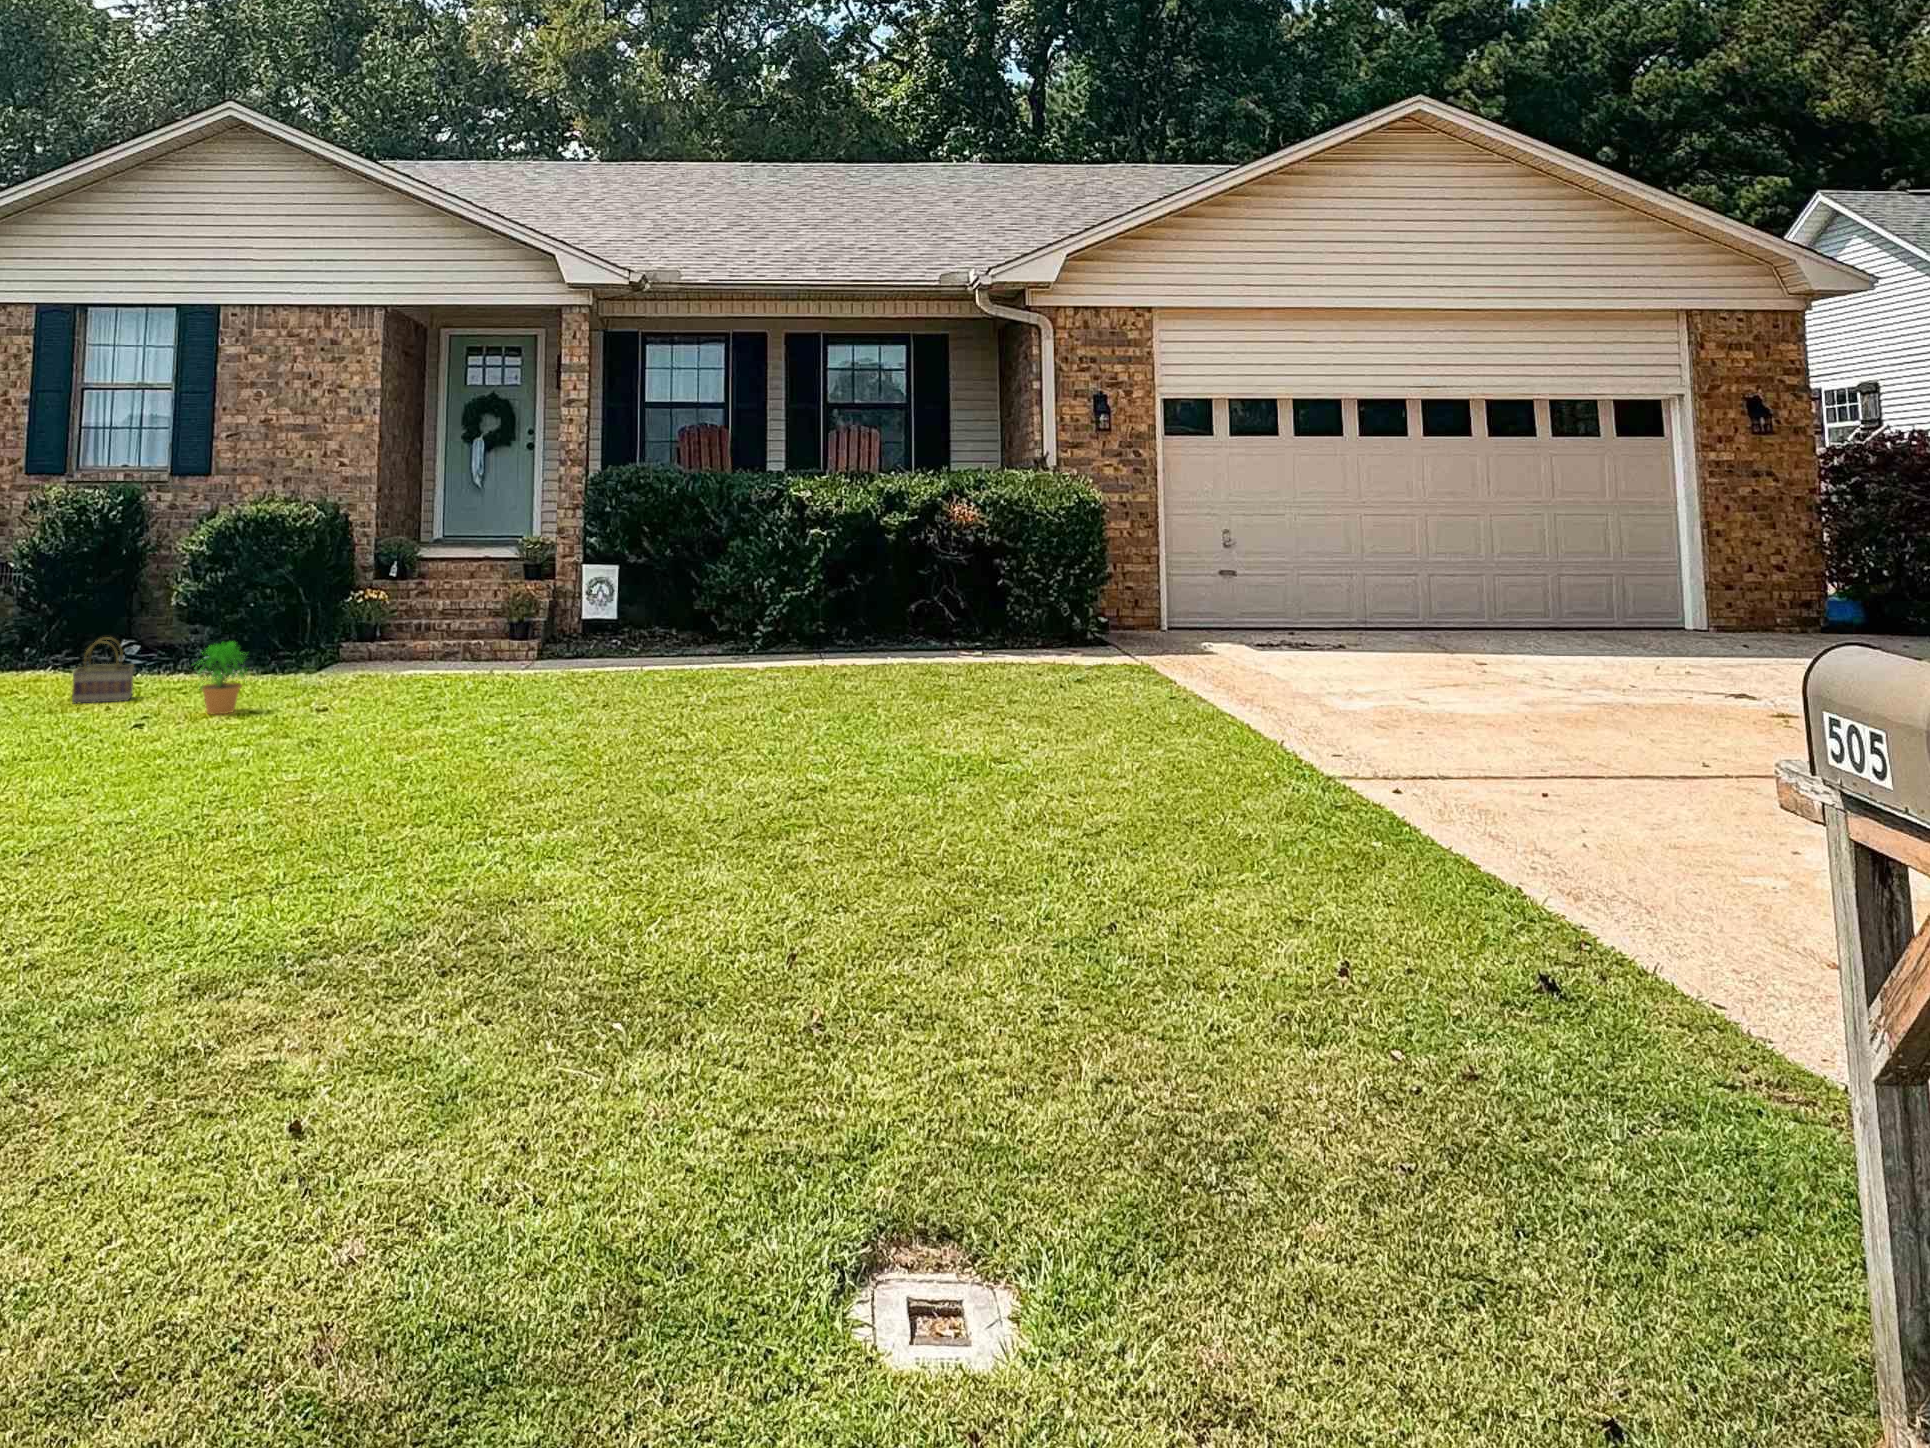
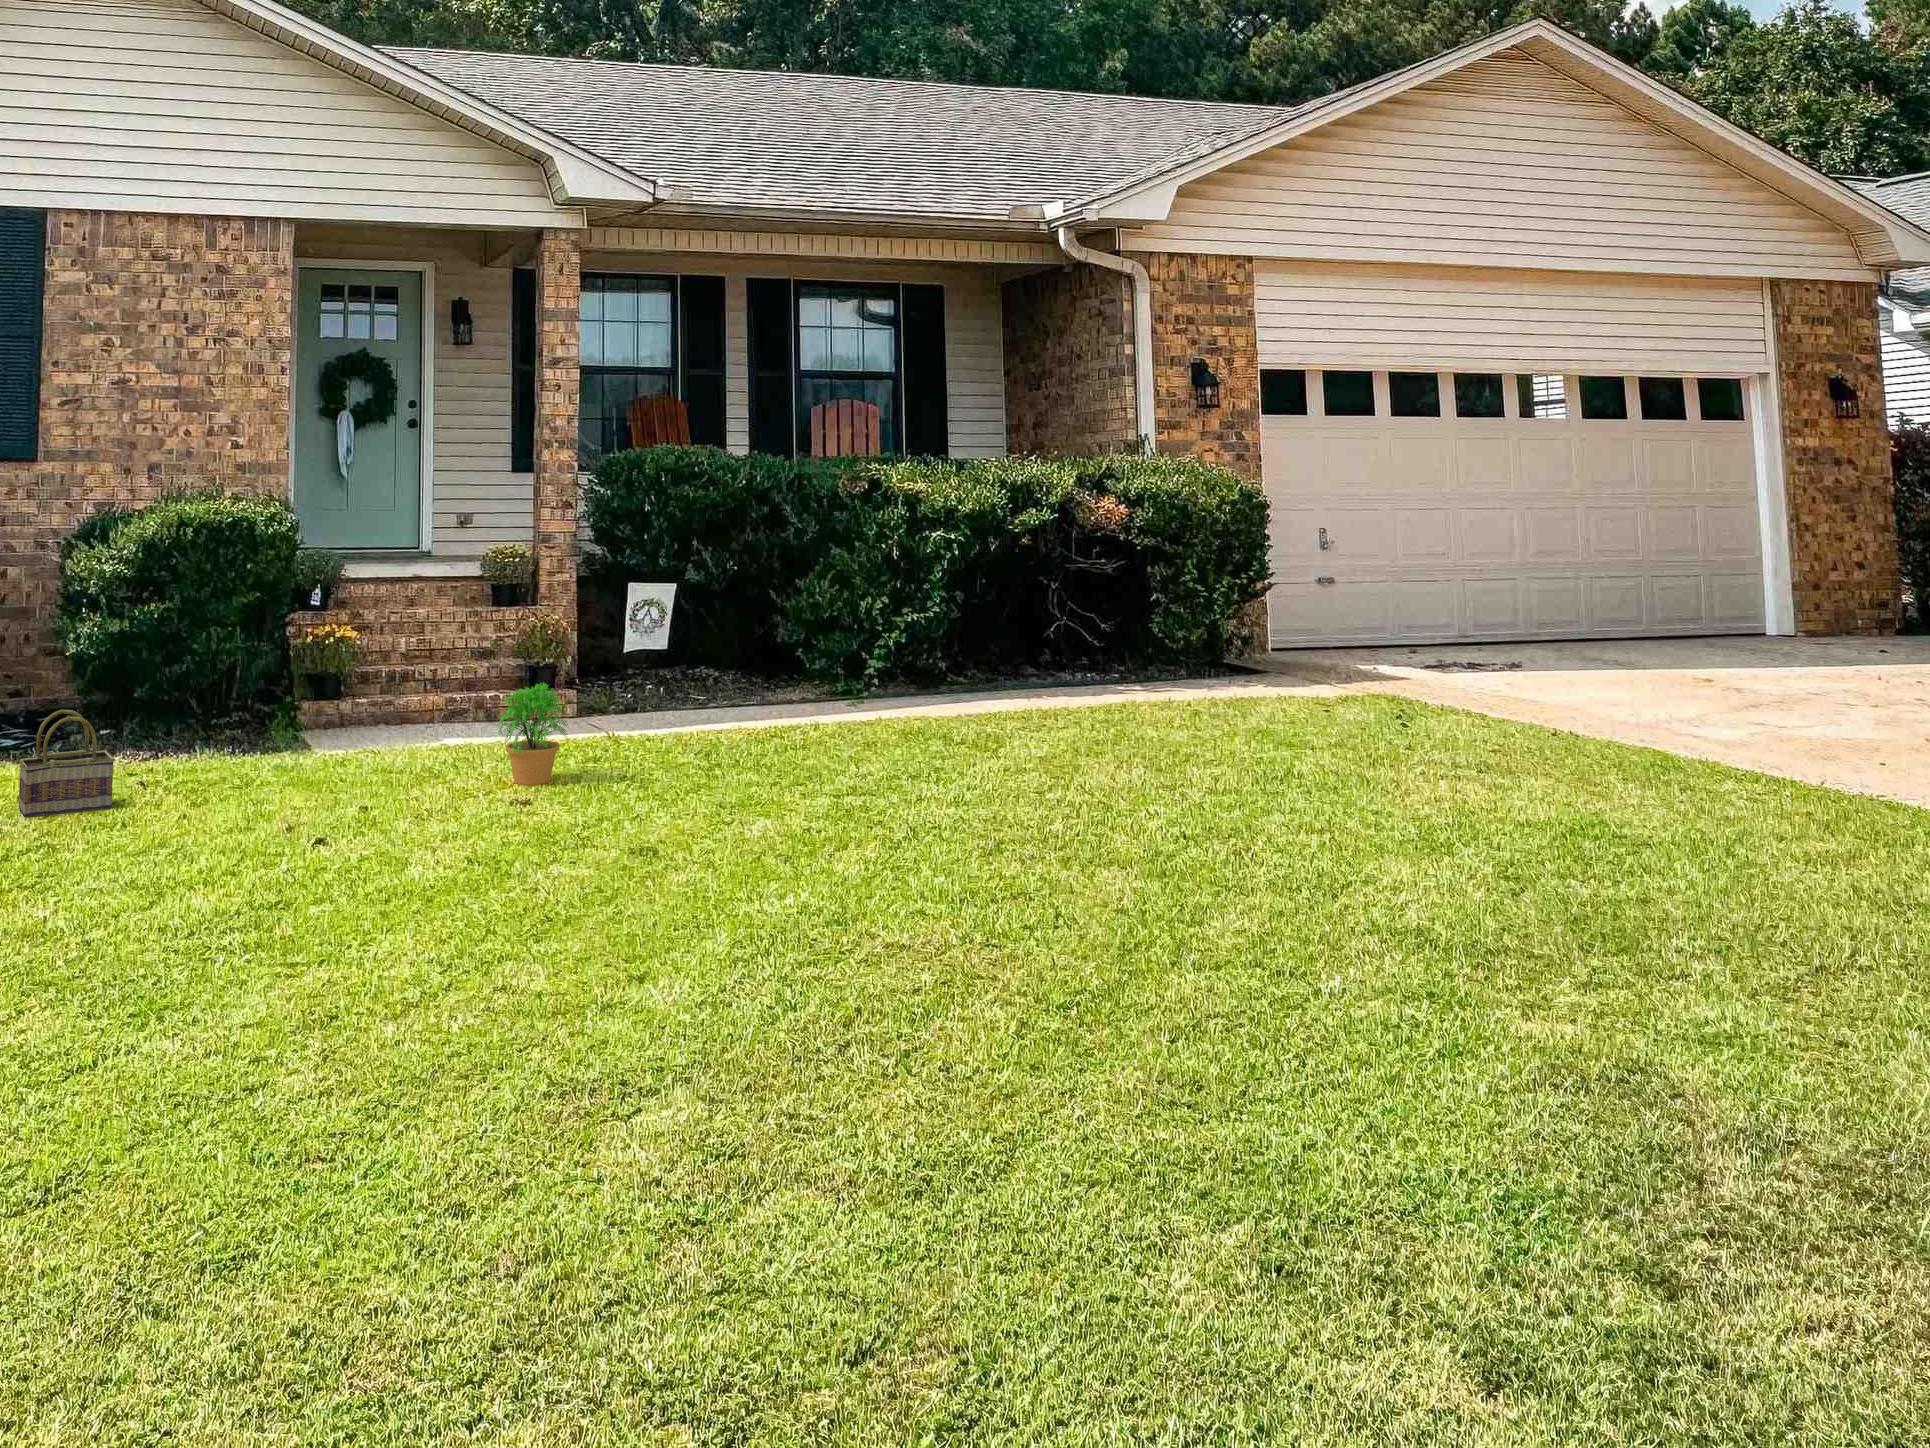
potted plant: present [196,641,248,714] -> present [498,683,568,785]

